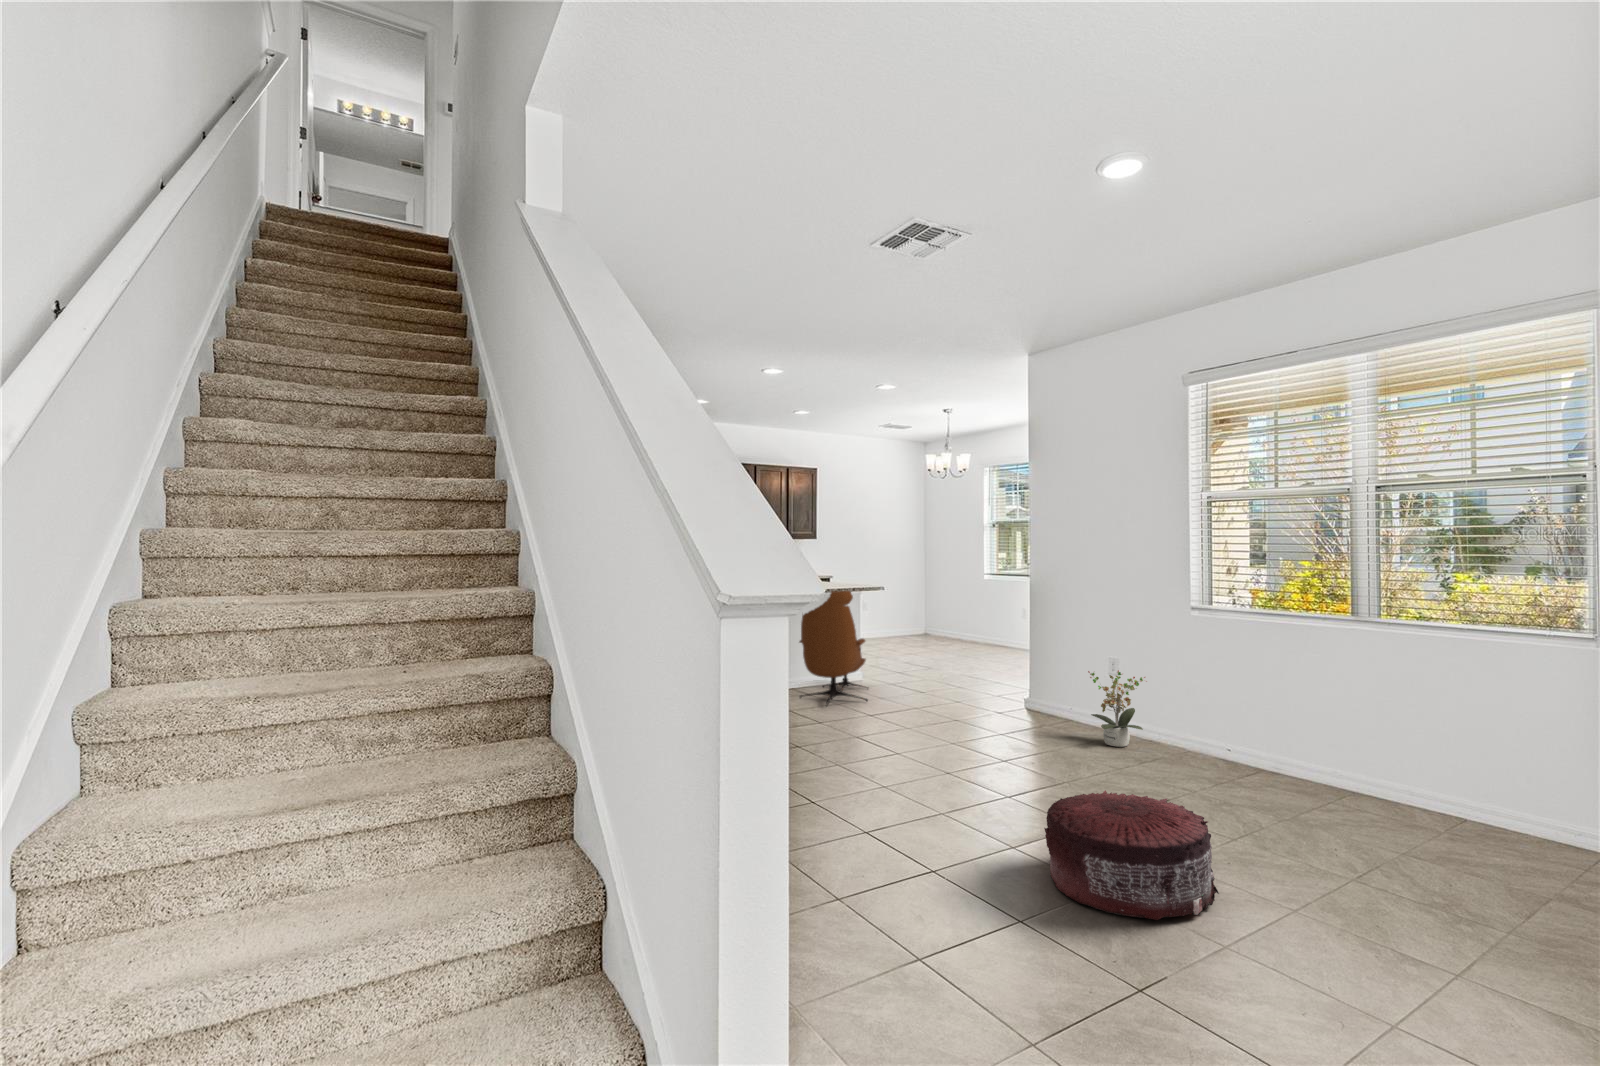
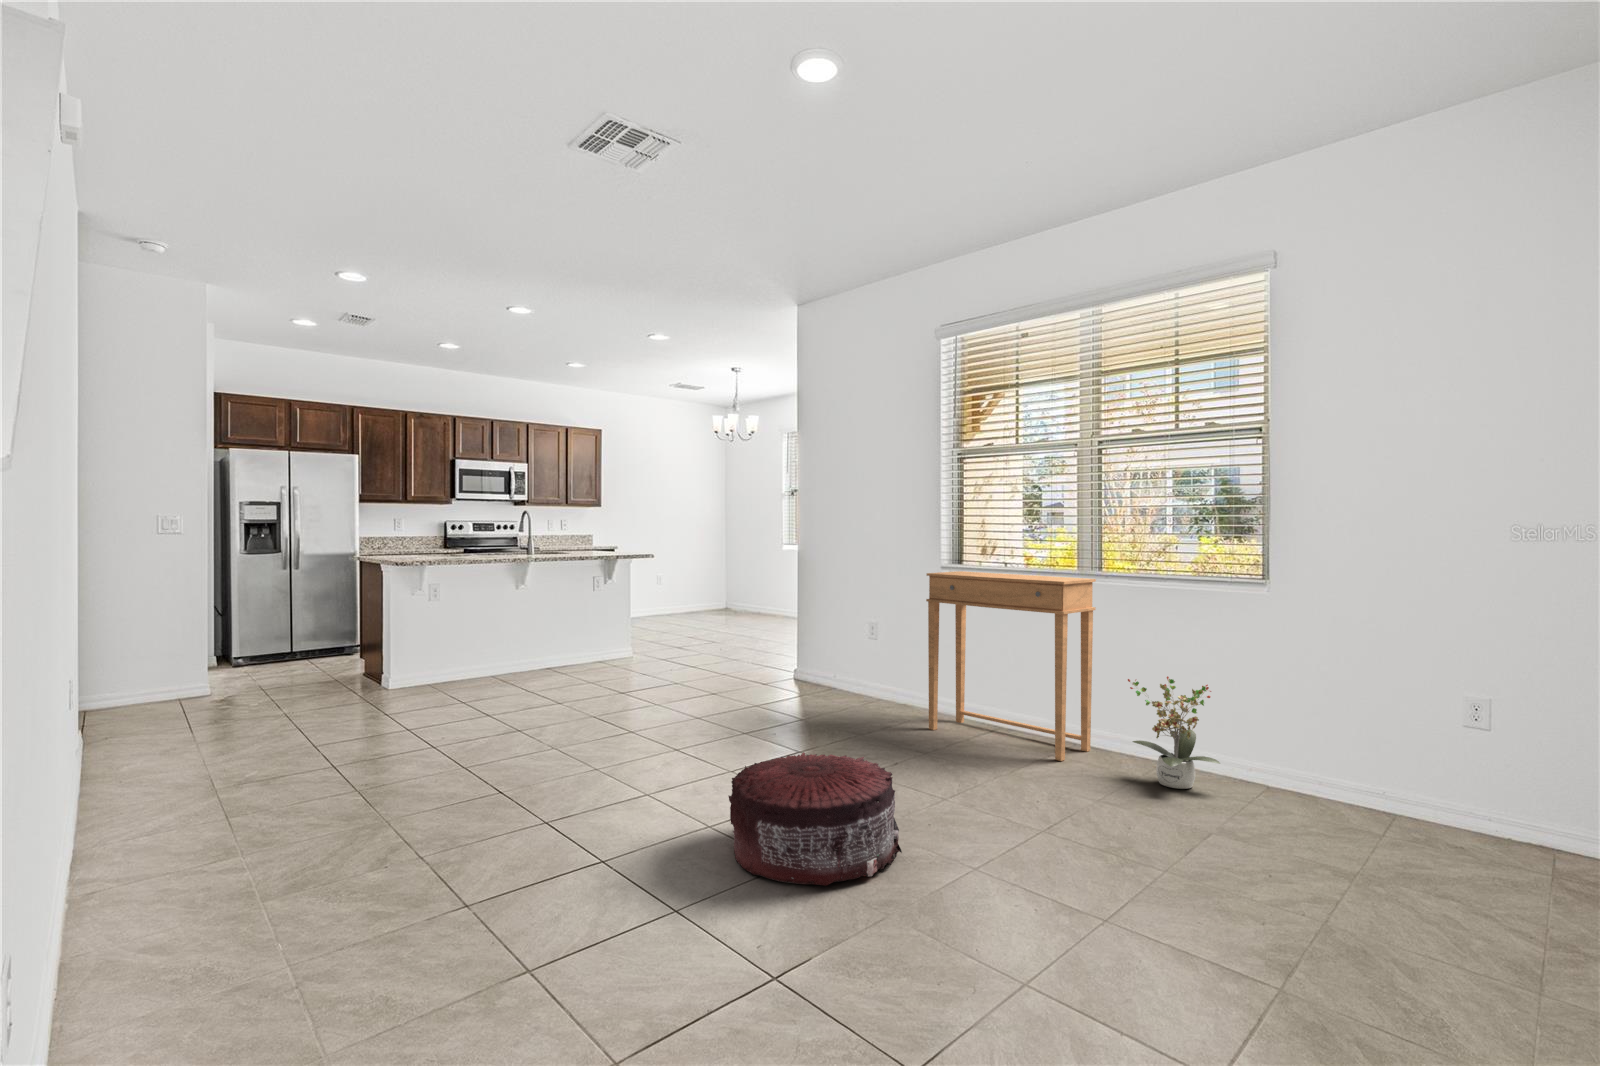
lounge chair: present [800,591,868,707] -> none [548,555,635,684]
side table: none [1184,613,1378,810] -> present [926,571,1096,761]
potted plant: present [1088,670,1145,747] -> present [1128,676,1220,789]

